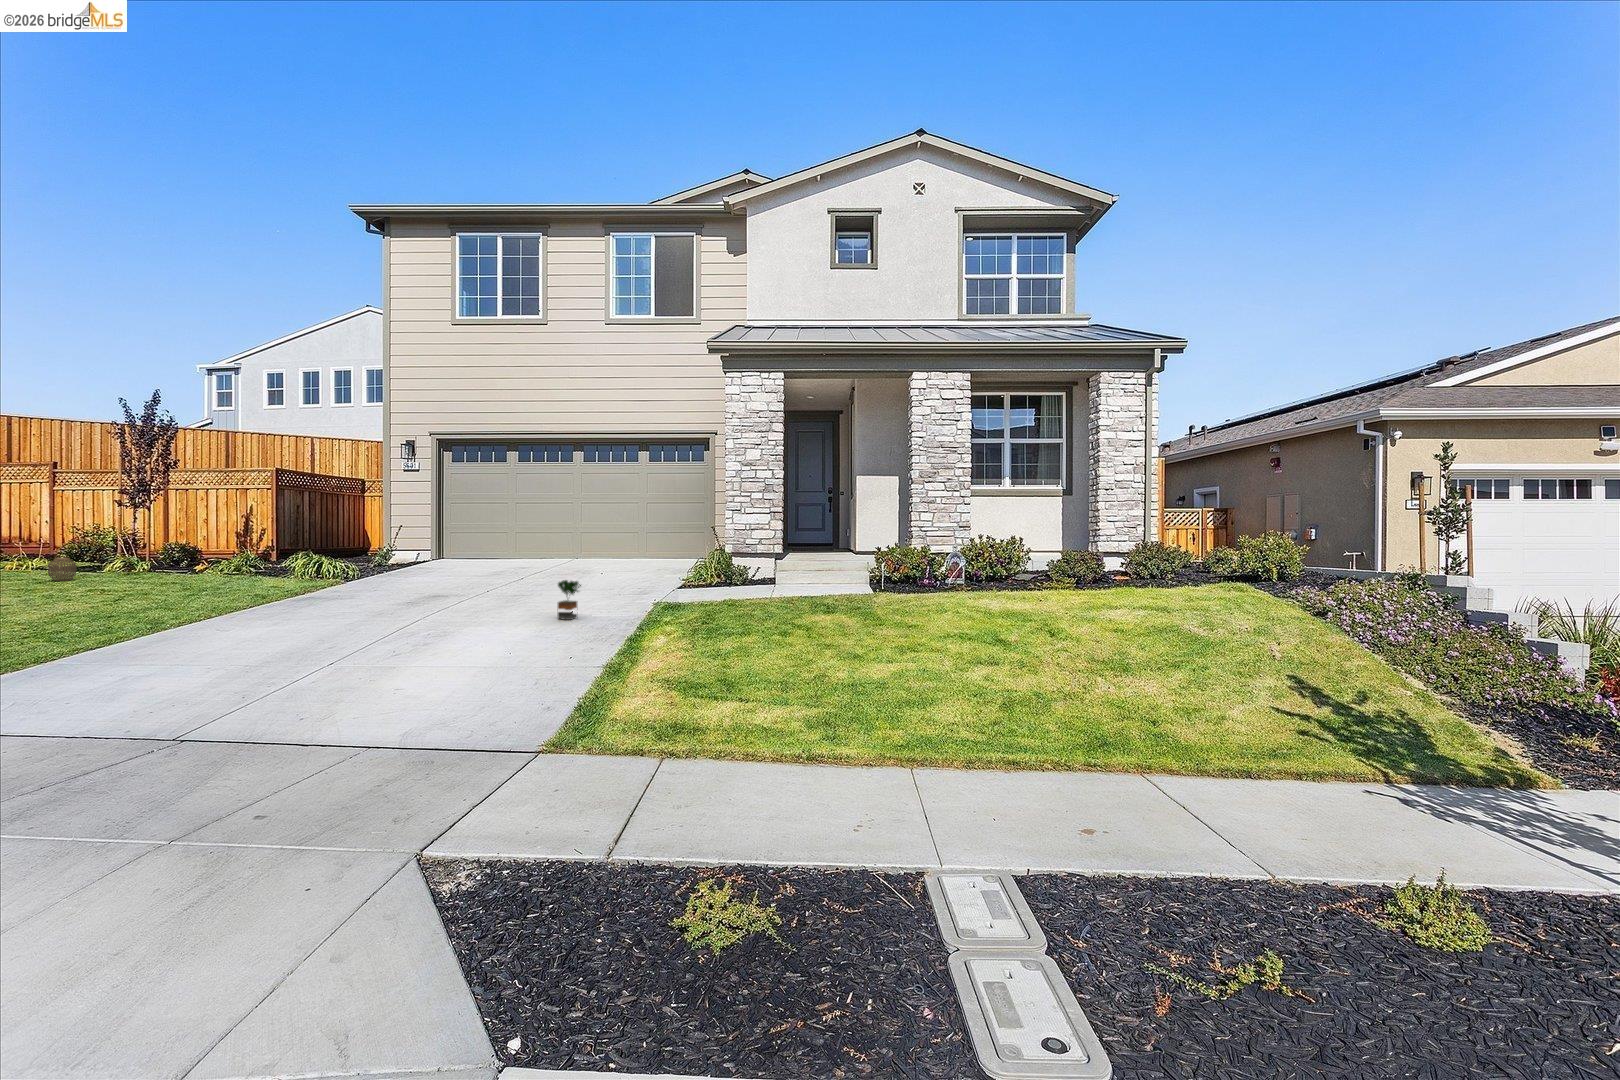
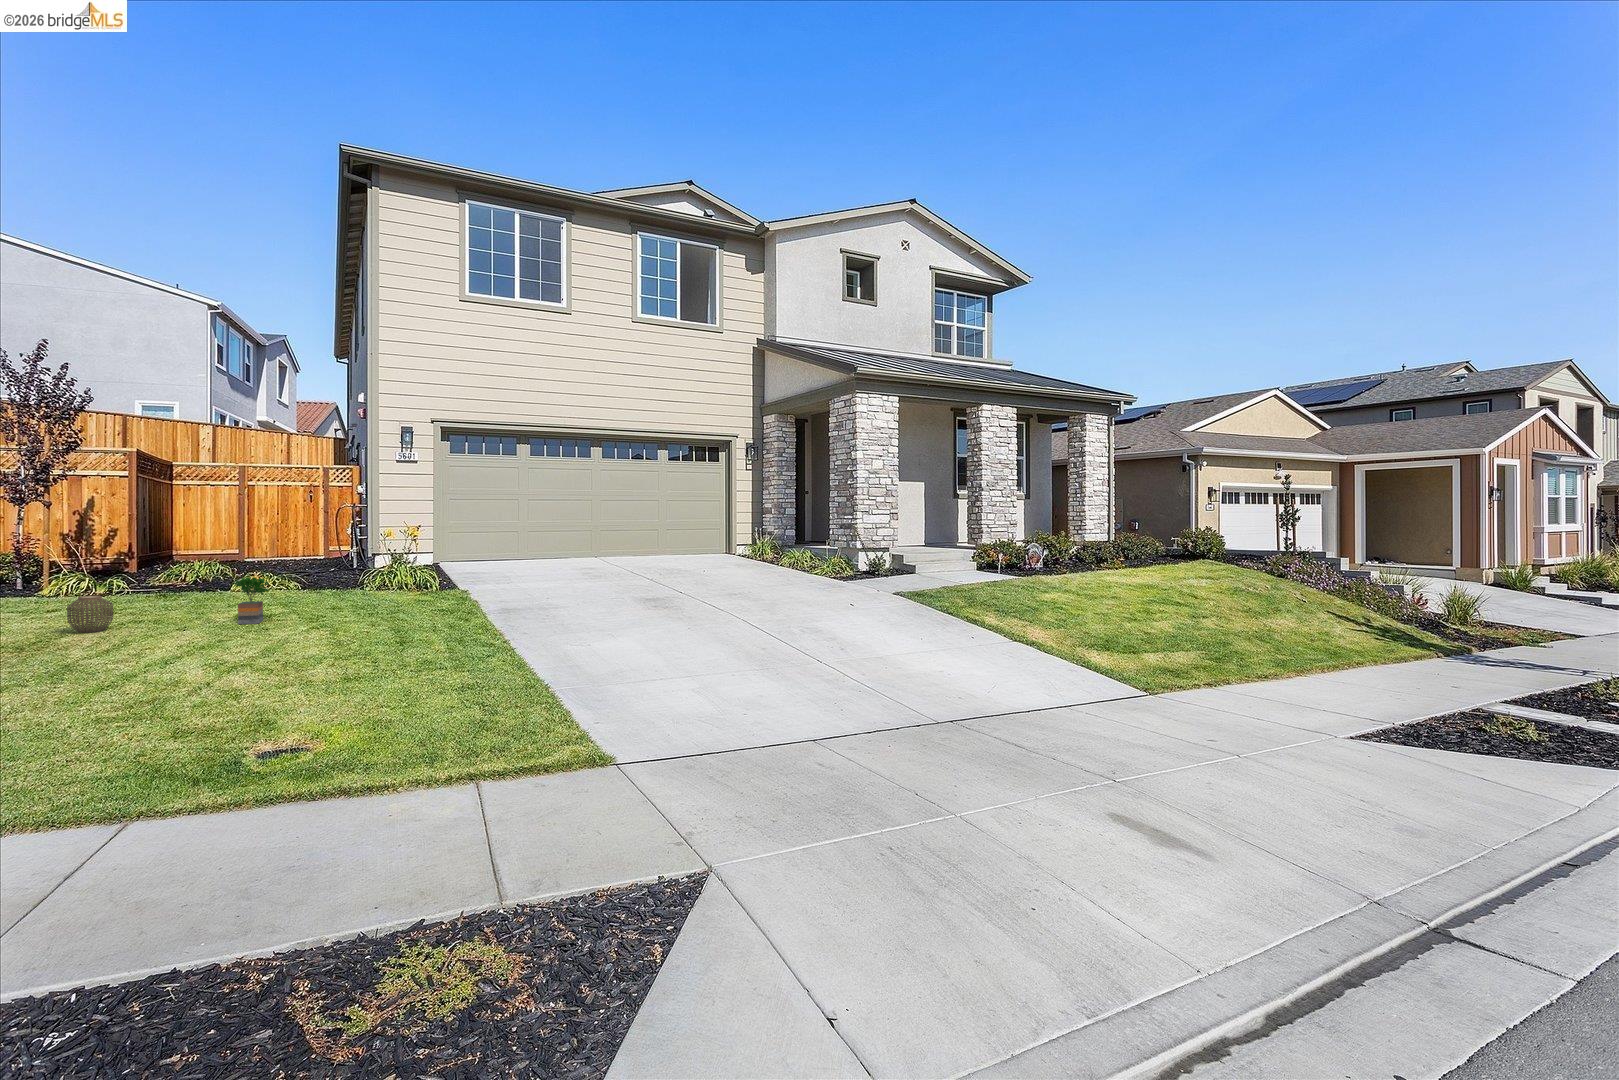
potted tree: present [558,580,581,620] -> present [234,578,269,624]

